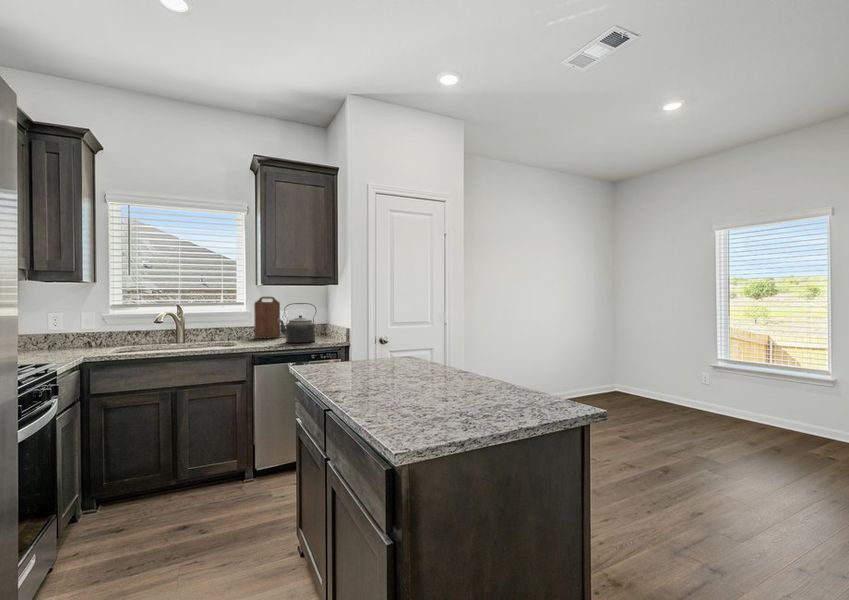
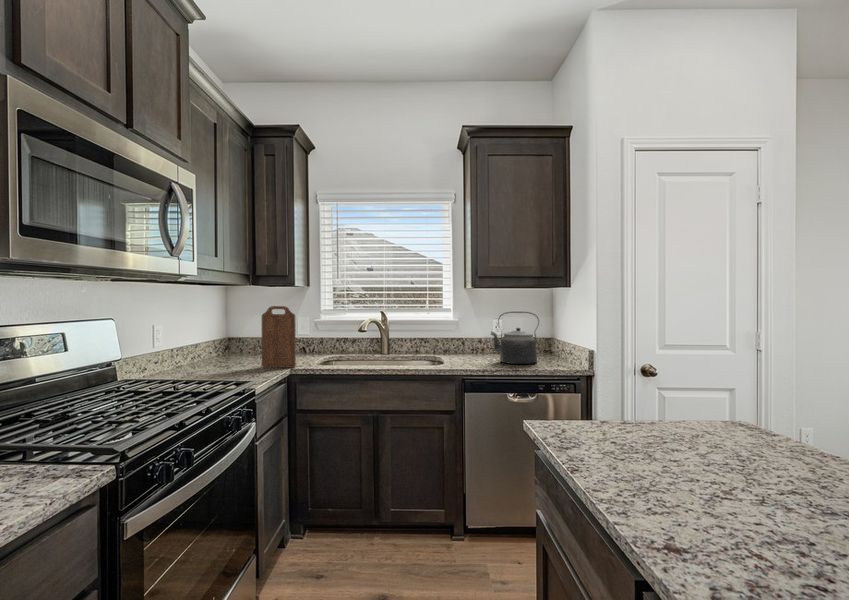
cutting board: present [254,297,280,338] -> present [262,306,296,368]

